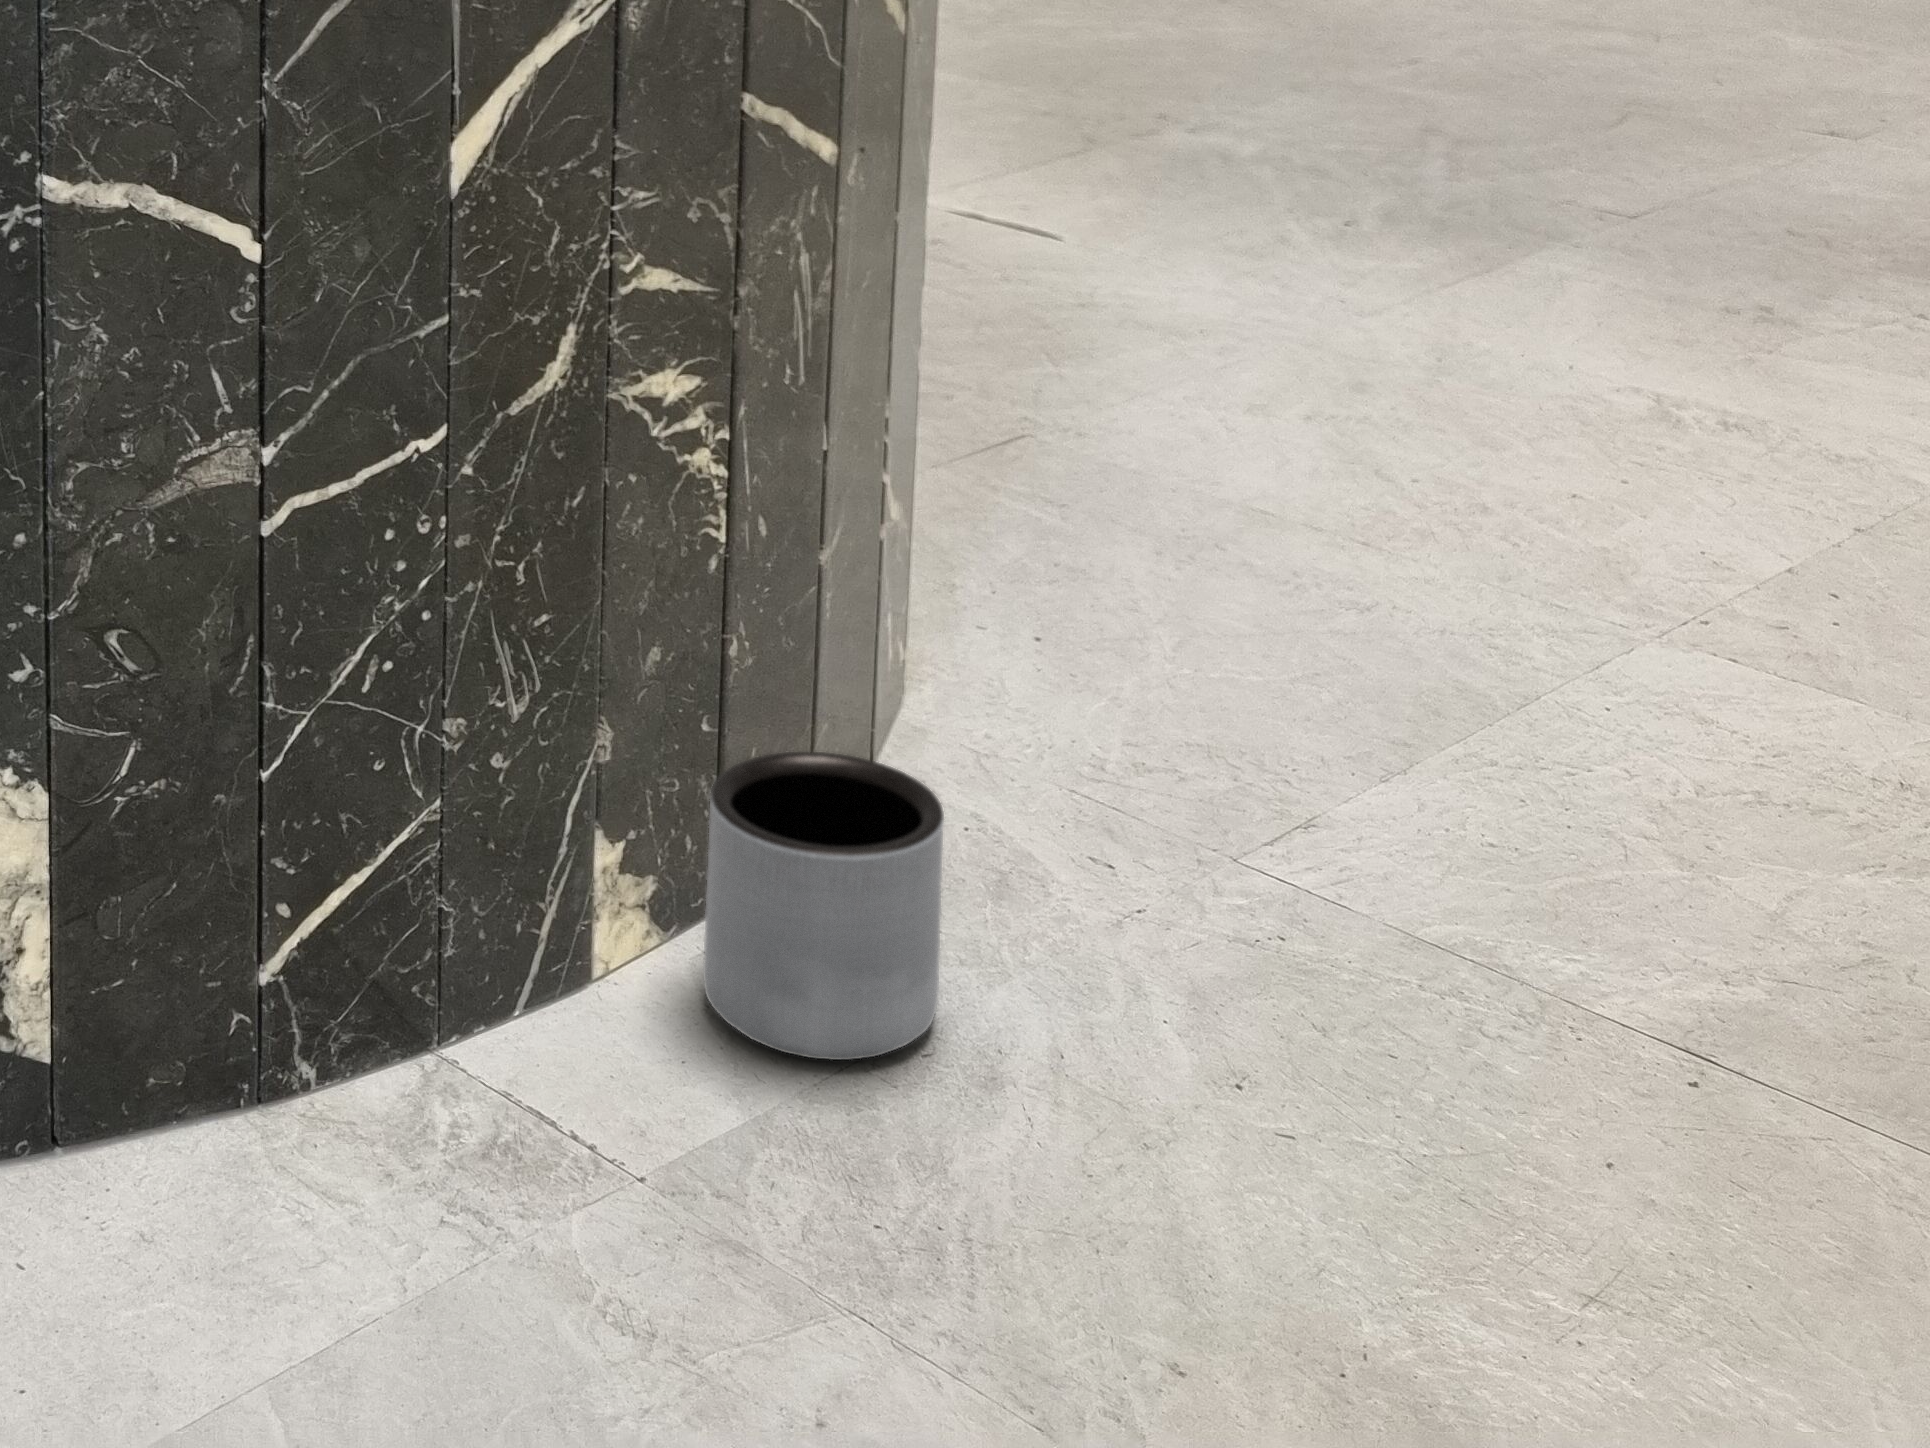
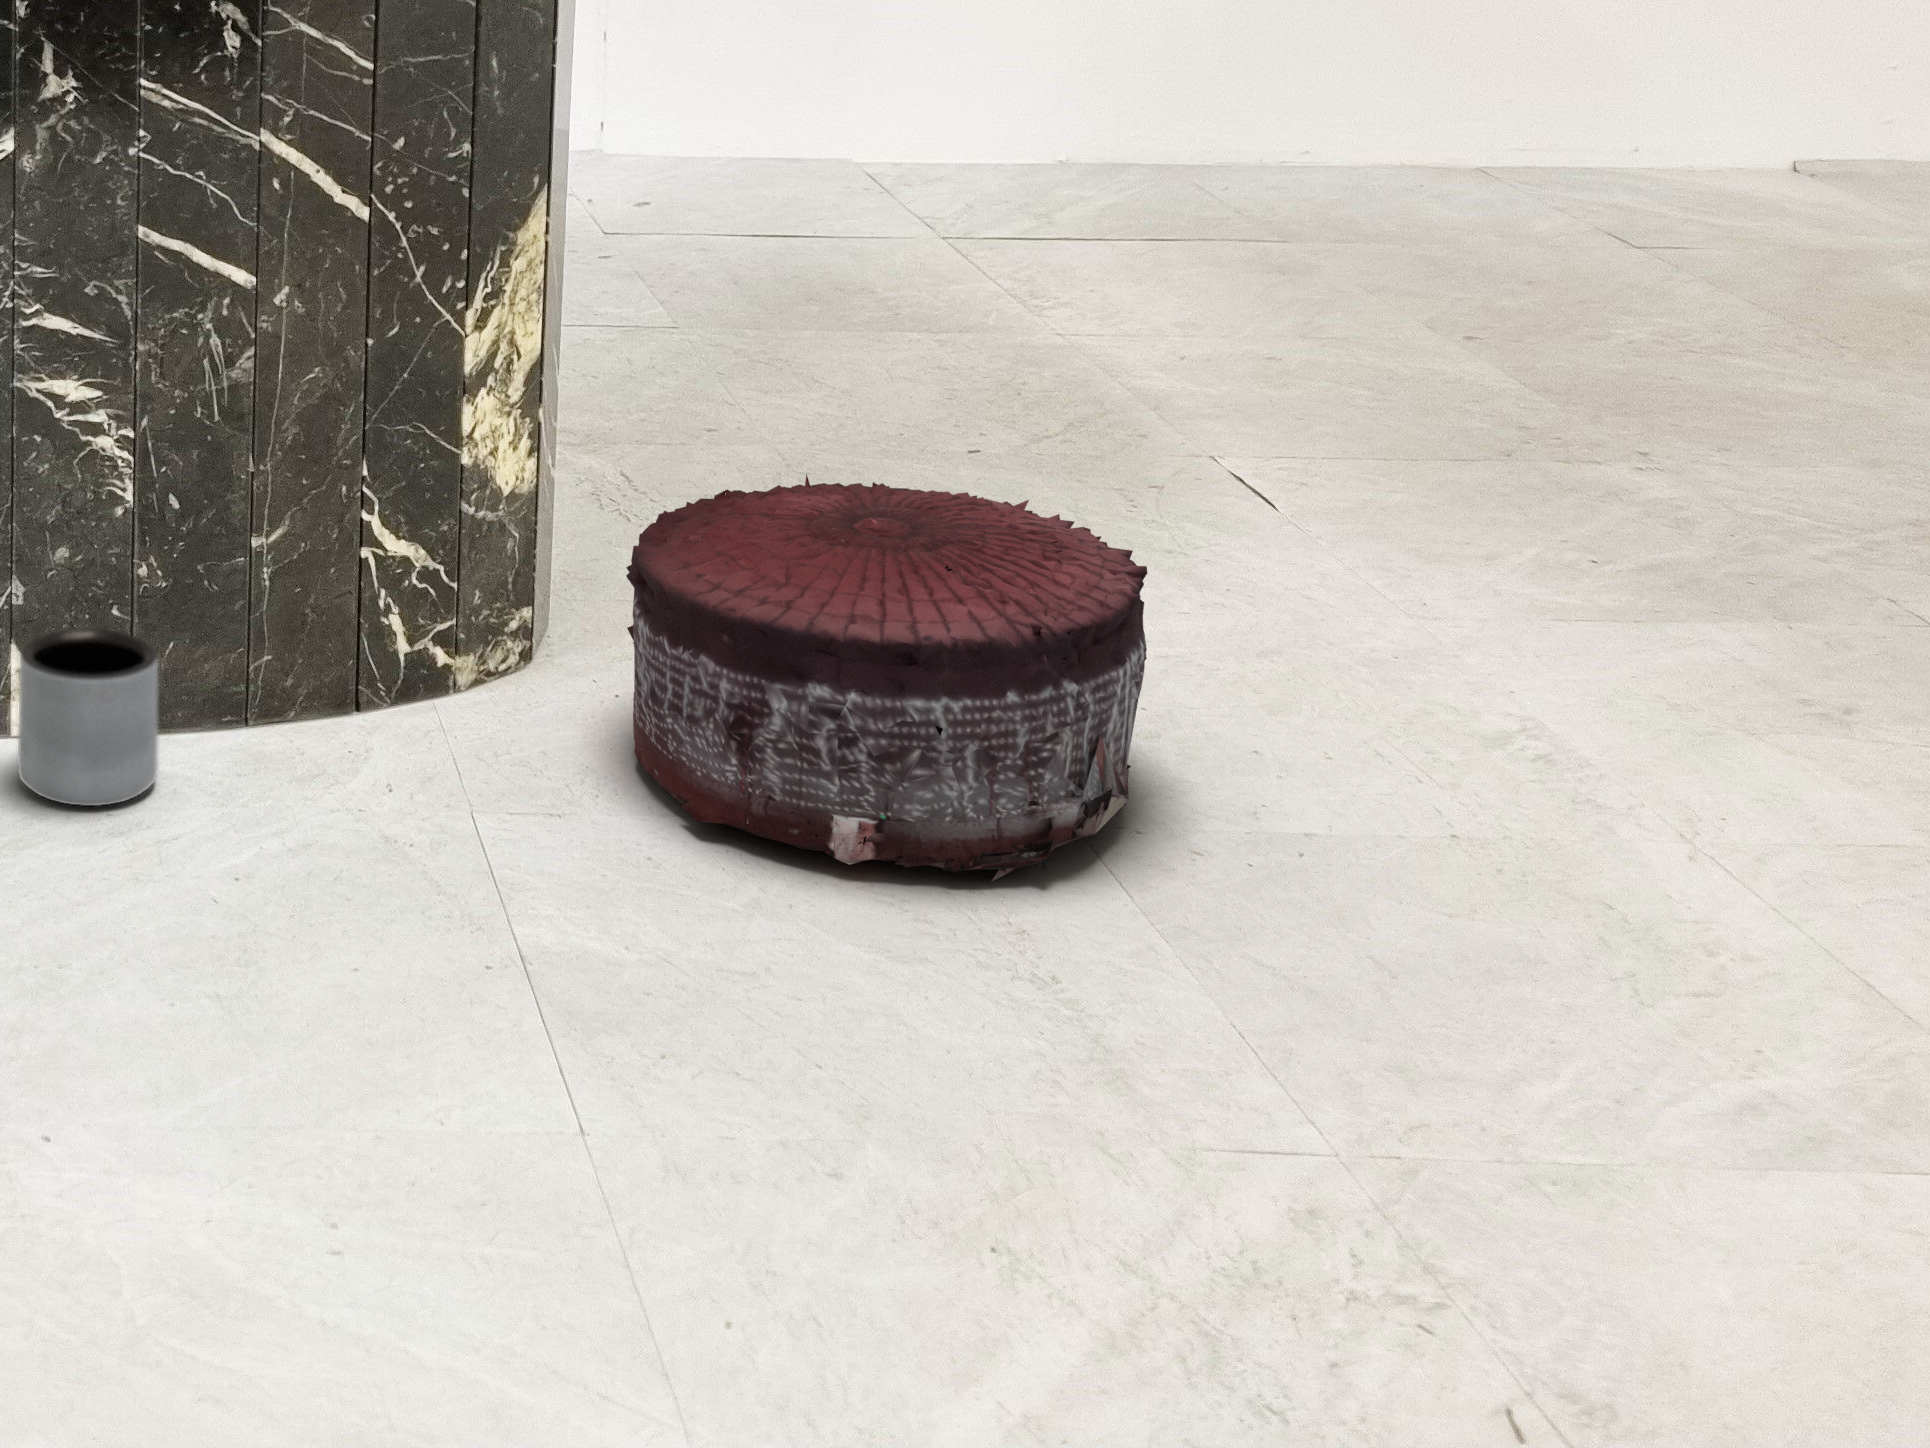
pouf: none [1101,259,1824,765] -> present [626,474,1148,881]

